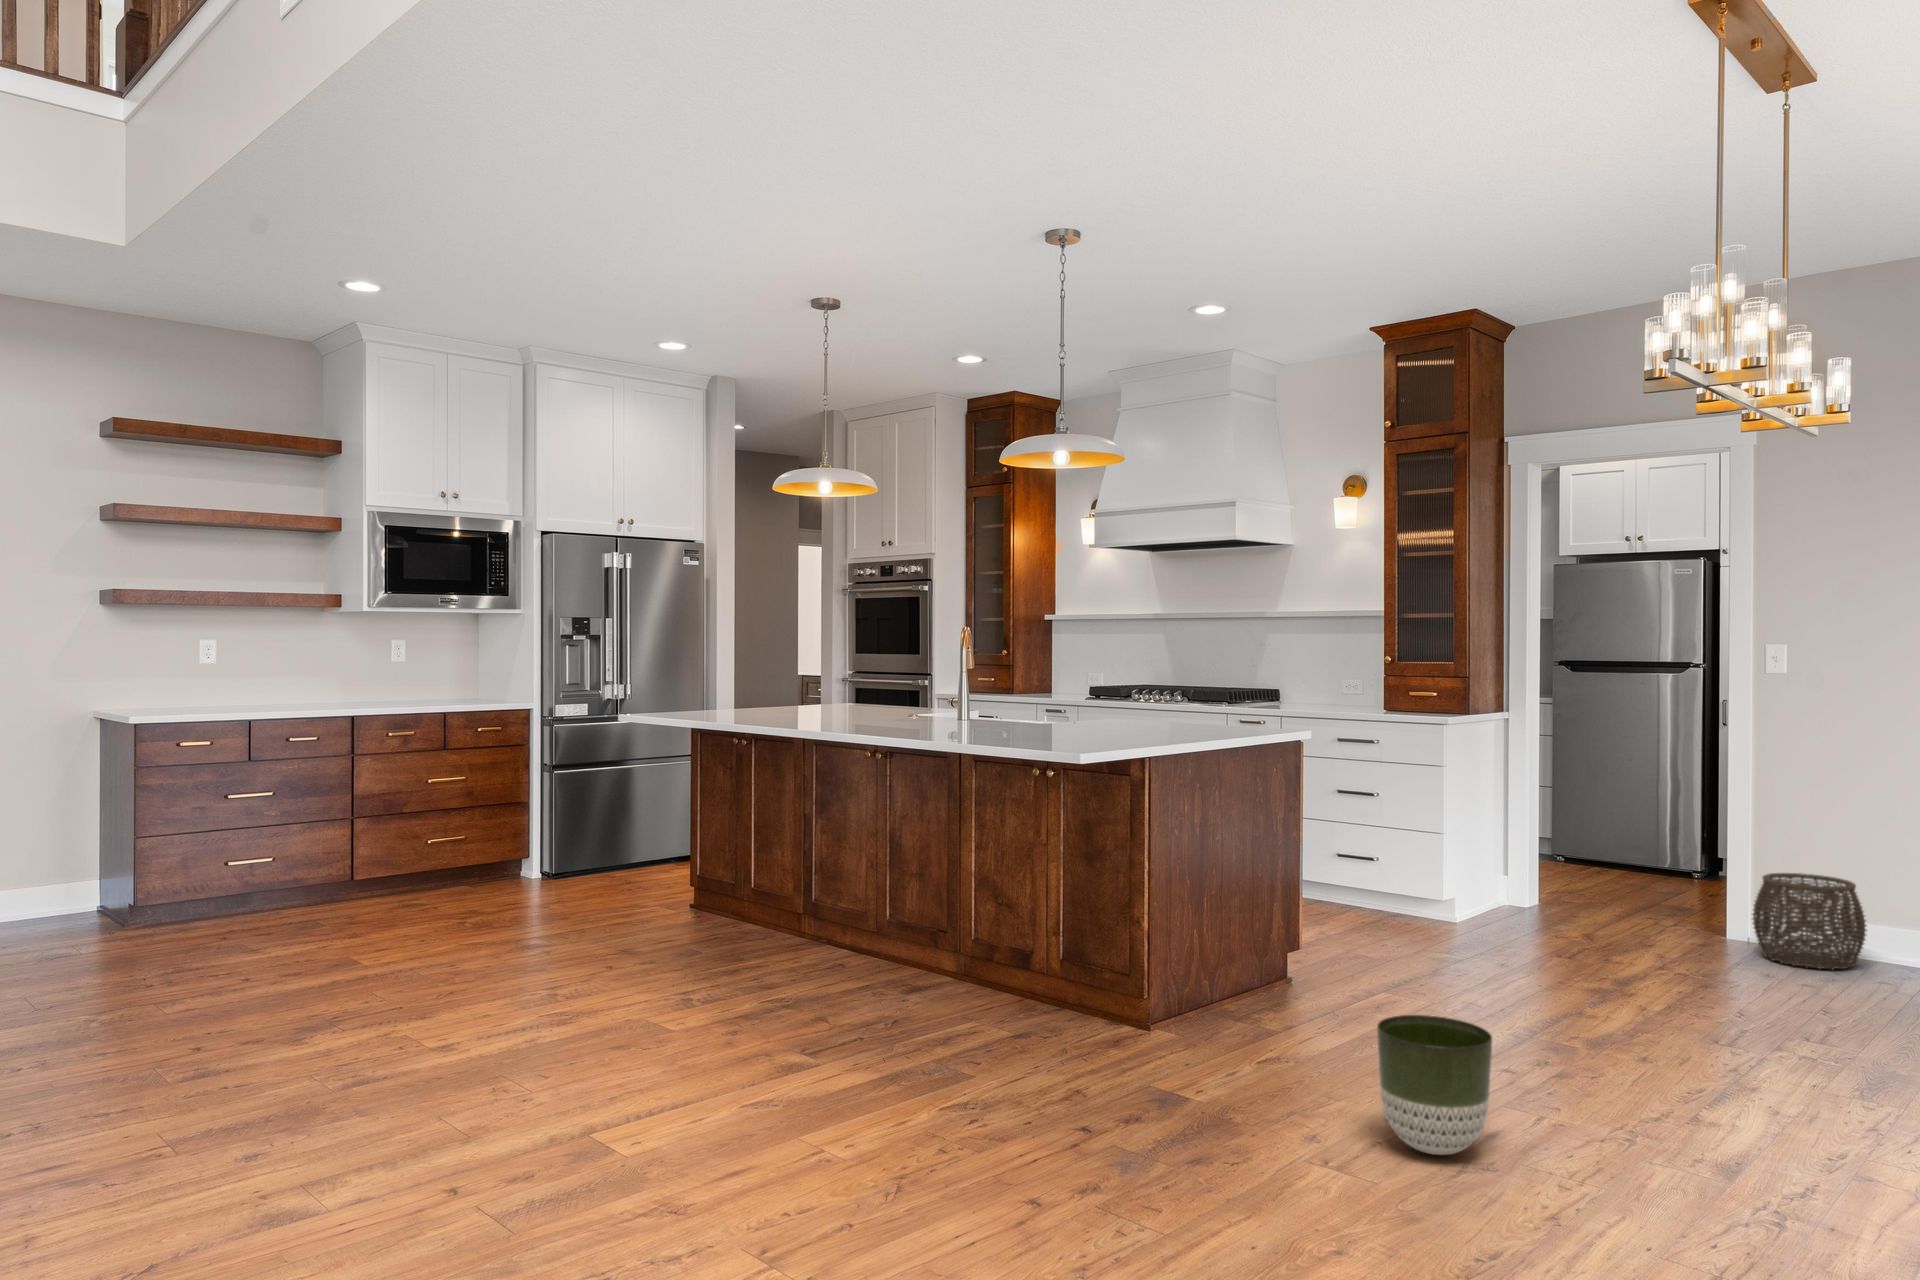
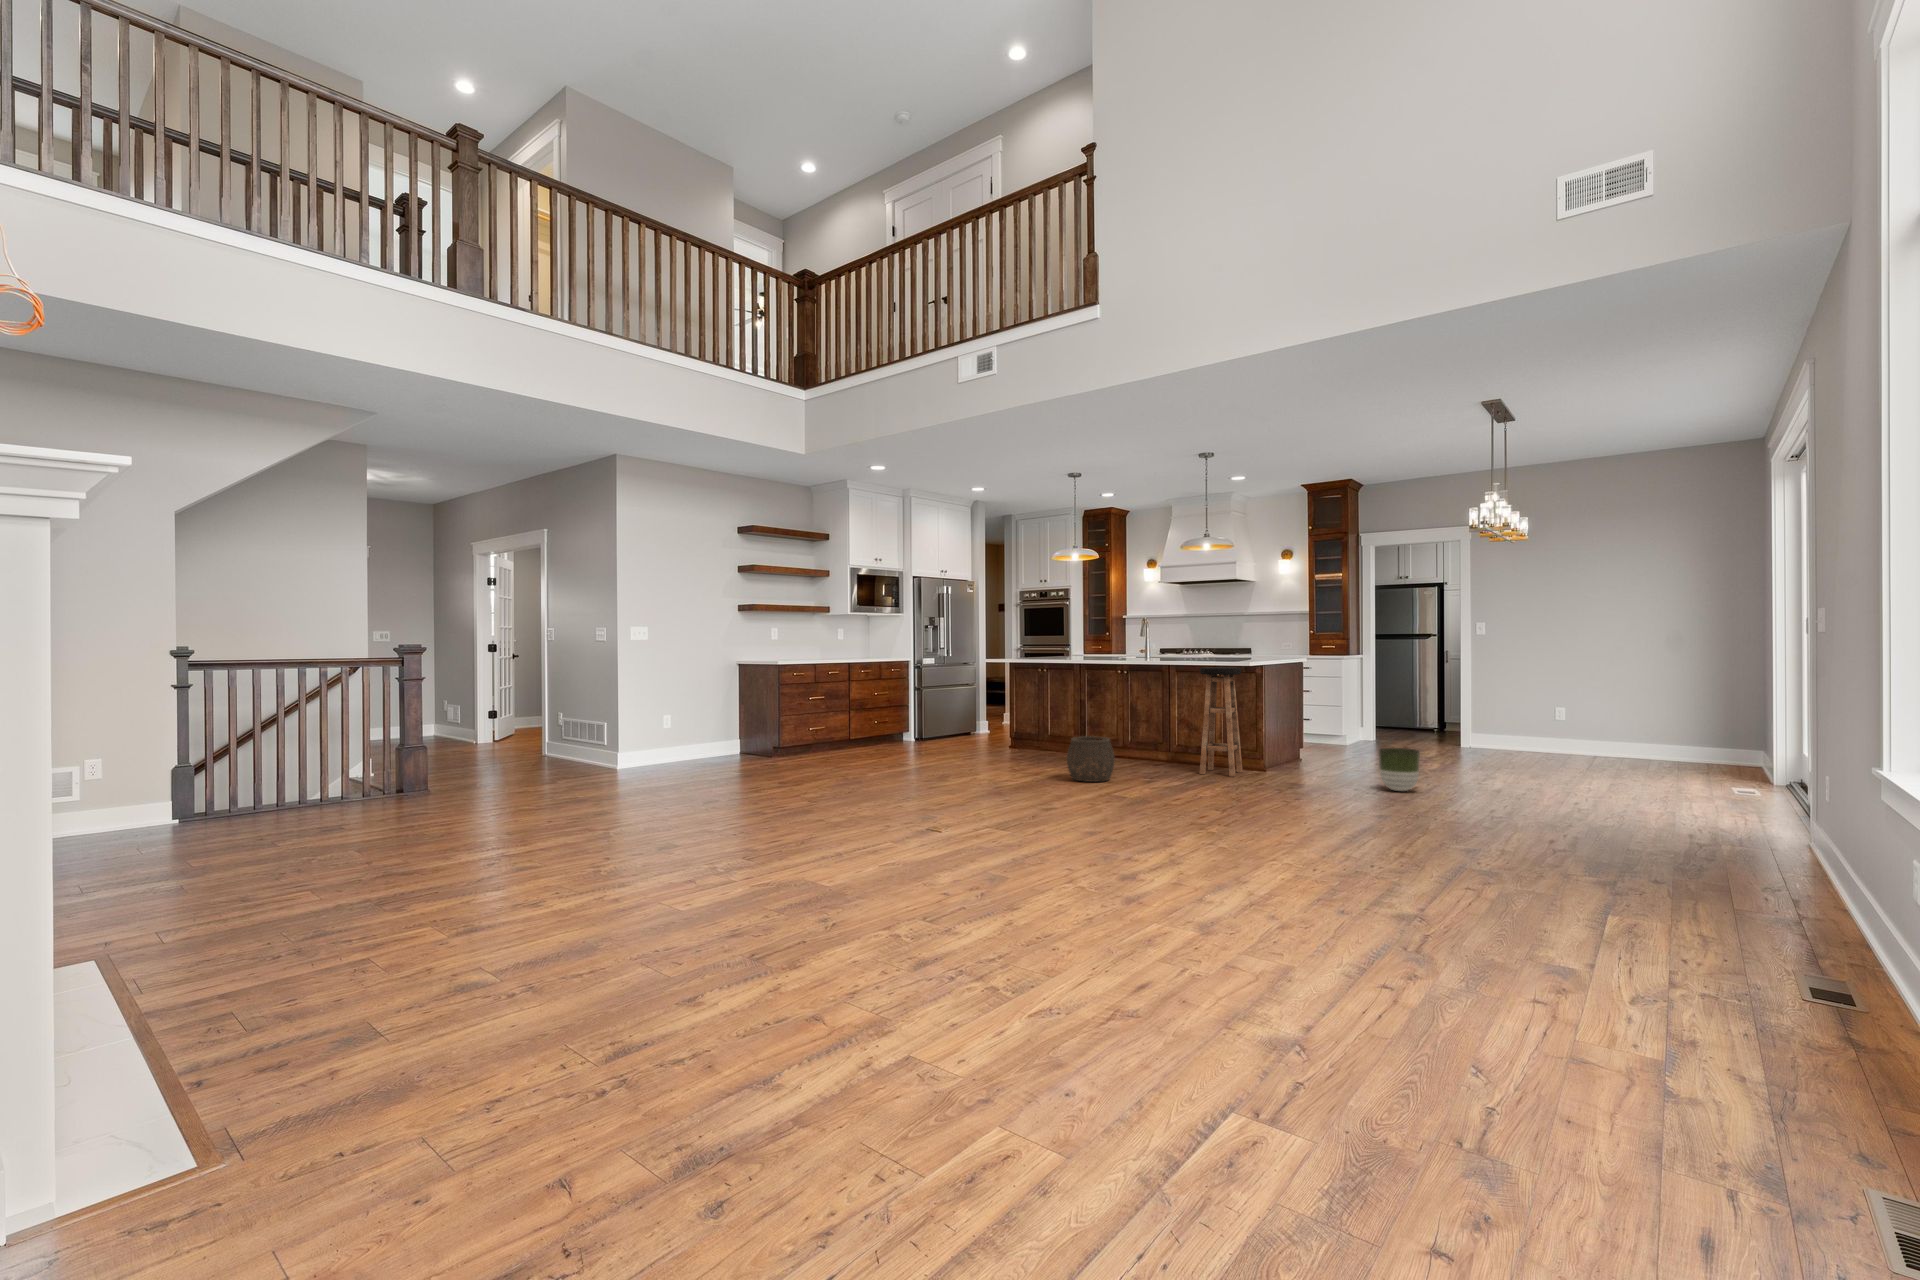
bar stool: none [972,756,1091,1049] -> present [1200,667,1243,777]
woven basket: present [1753,873,1867,970] -> present [1067,736,1115,782]

